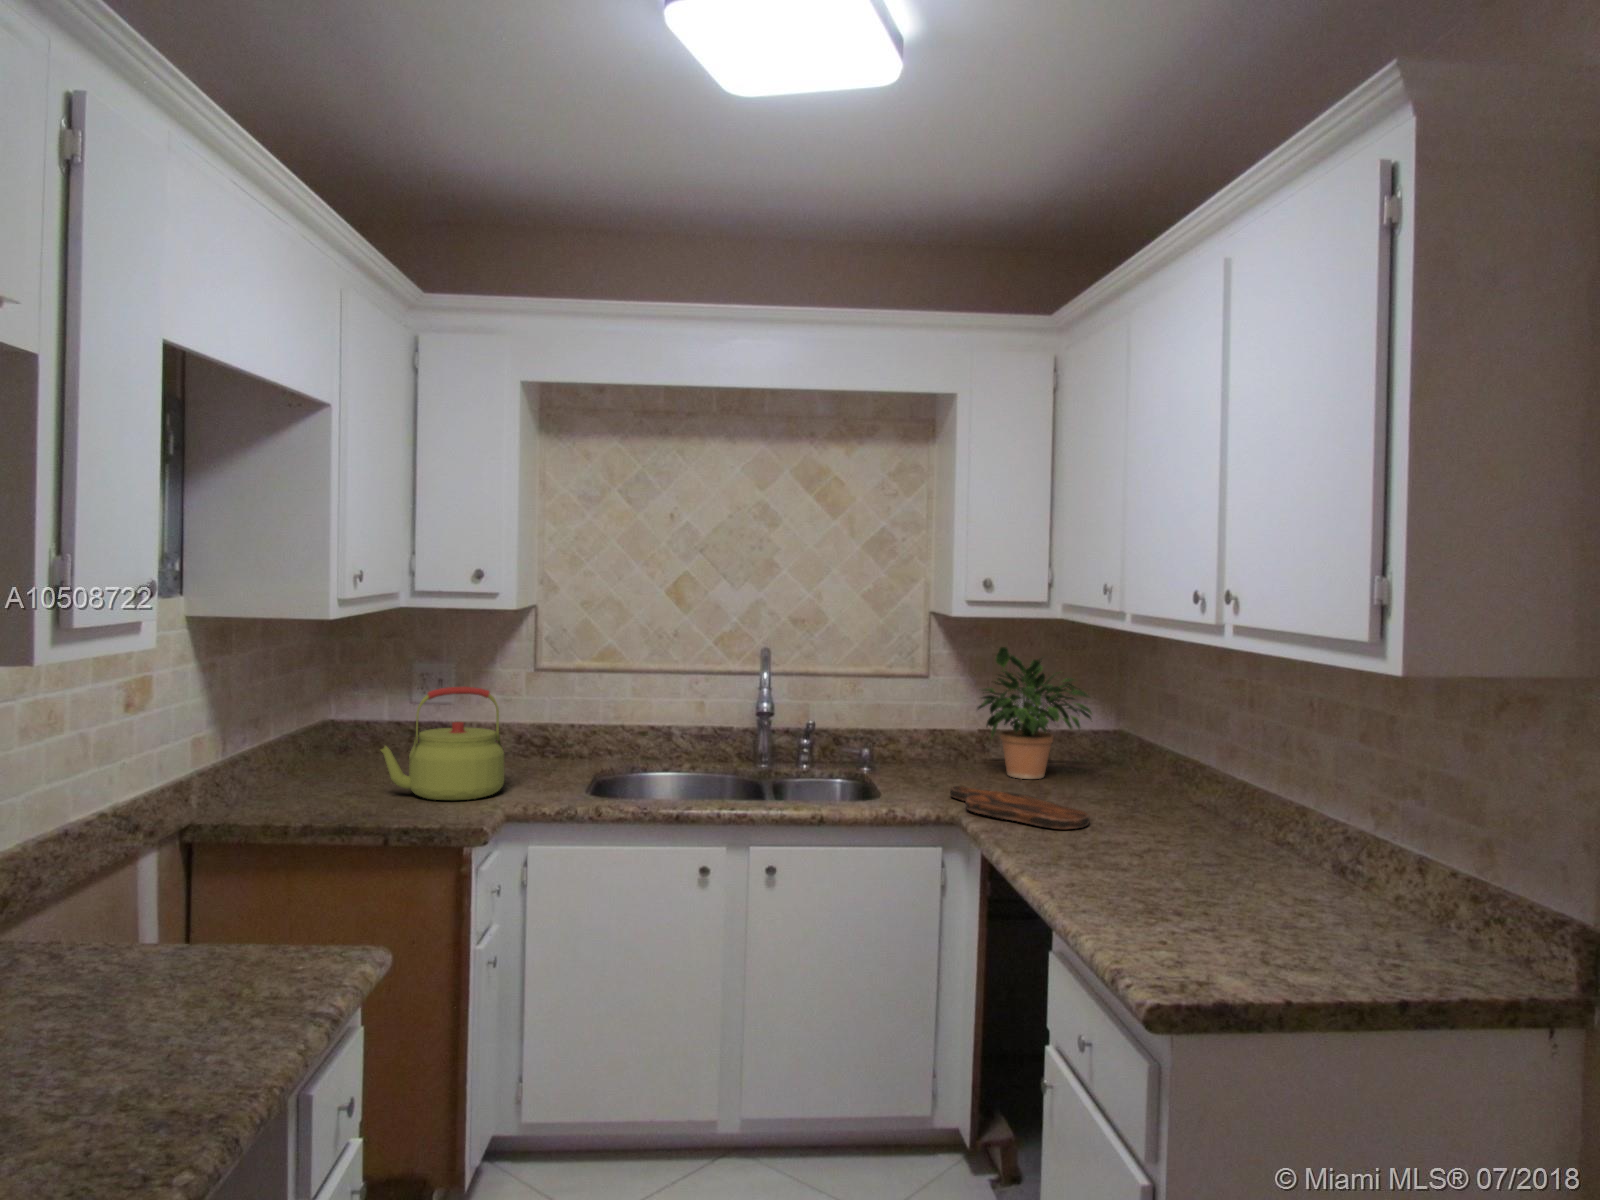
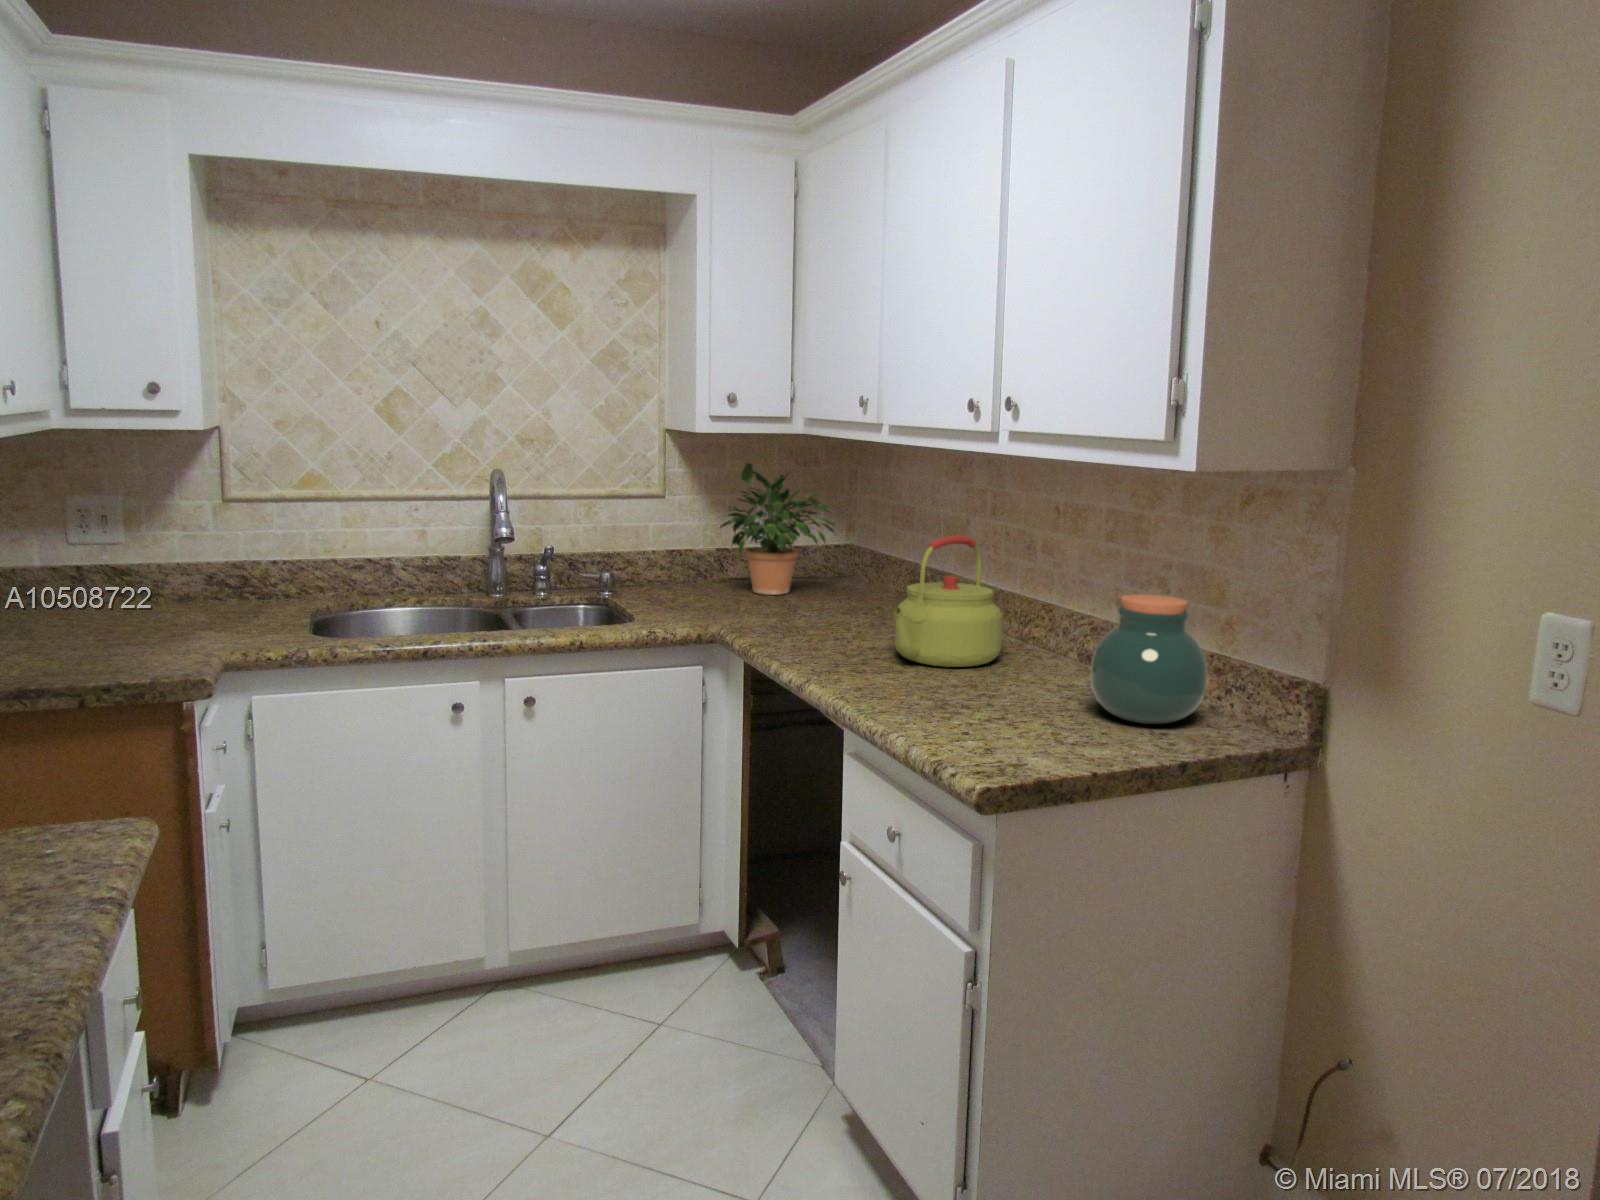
kettle: present [380,687,504,800] -> present [893,535,1002,667]
cutting board: present [950,786,1090,829] -> none [708,604,853,639]
jar: none [1314,804,1453,953] -> present [1090,594,1207,724]

